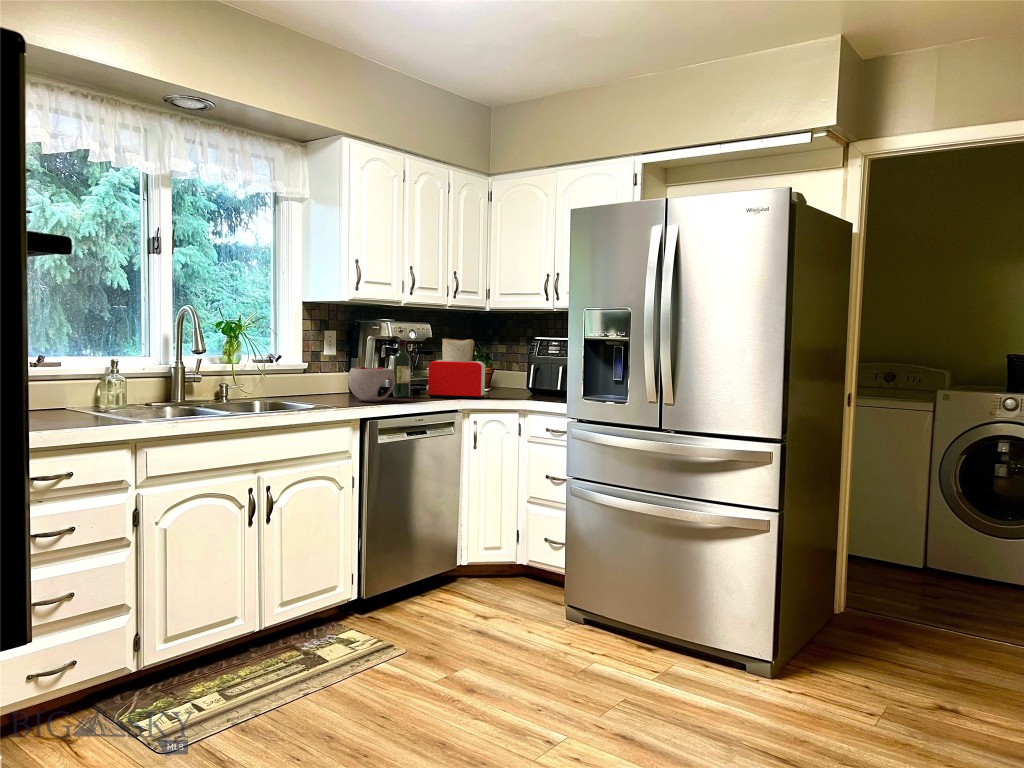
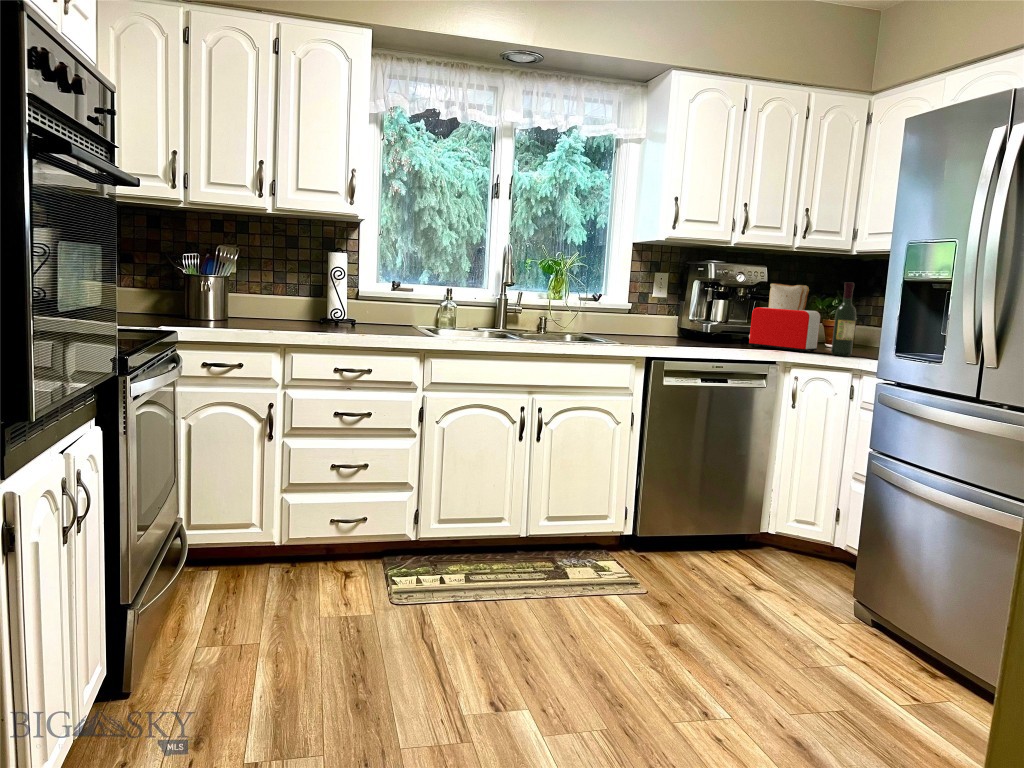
wine bottle: present [393,340,410,397] -> present [831,283,856,356]
bowl: present [348,367,395,402] -> none [656,308,703,344]

